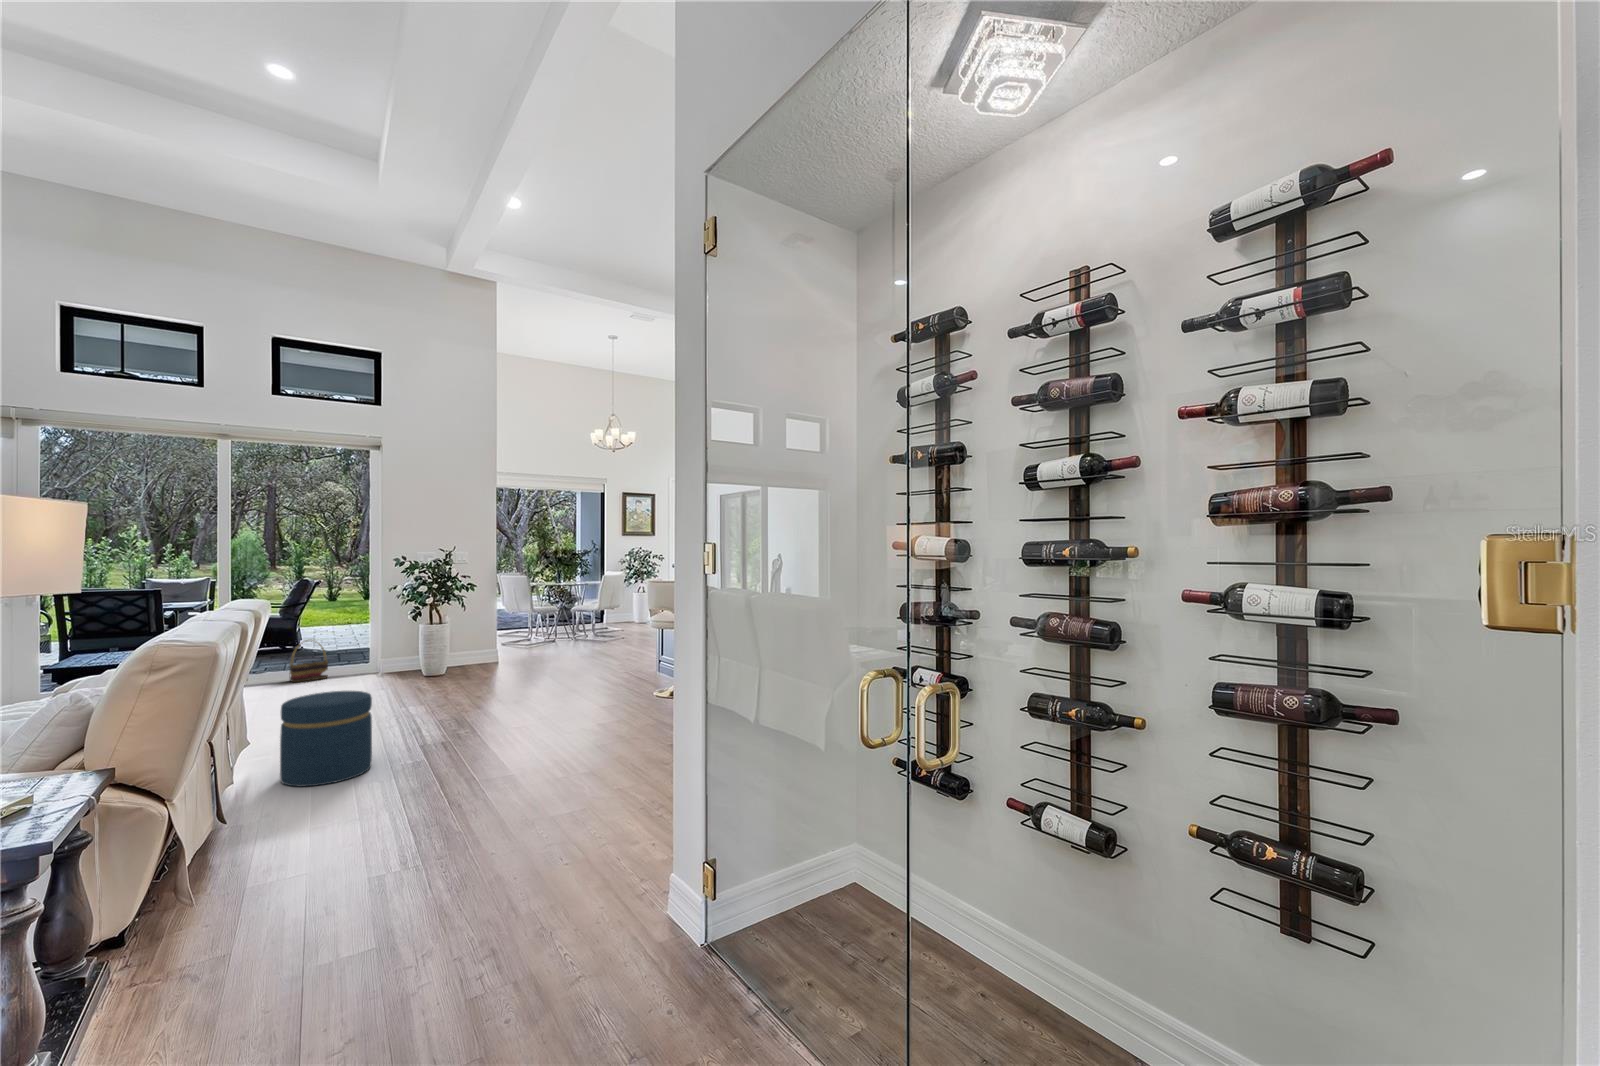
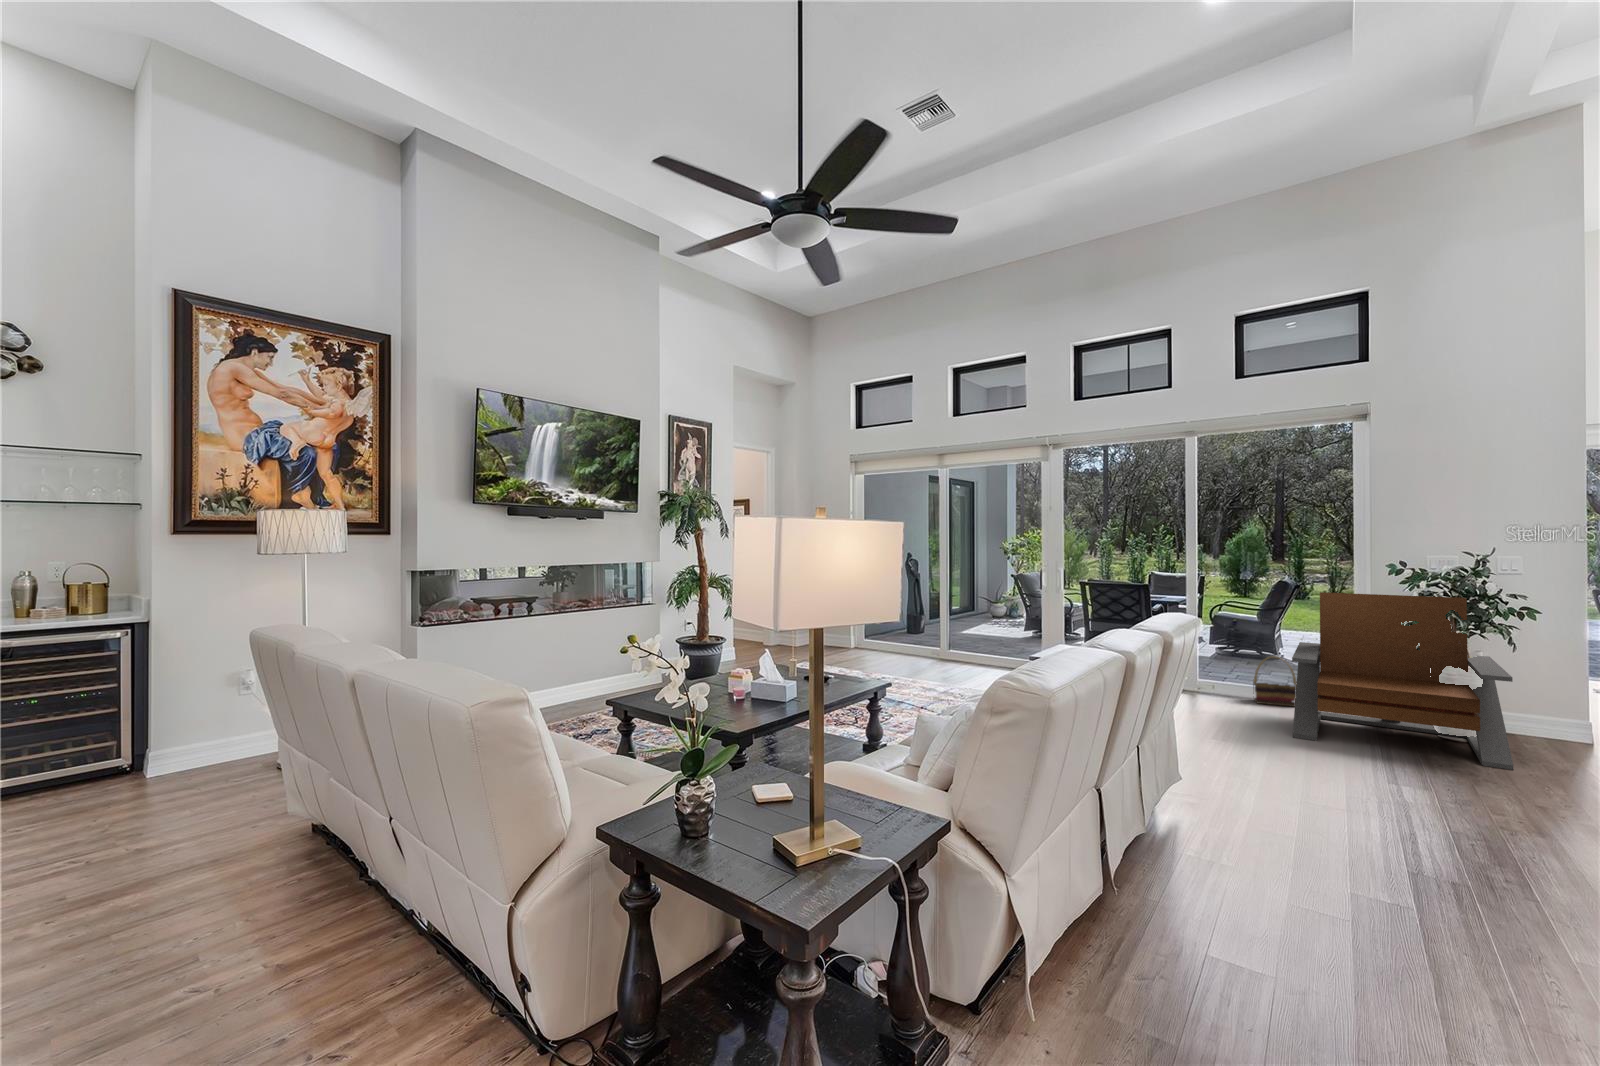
lounge chair: none [330,579,465,698] -> present [1292,592,1514,770]
ottoman: present [280,691,372,786] -> none [1196,743,1321,884]

